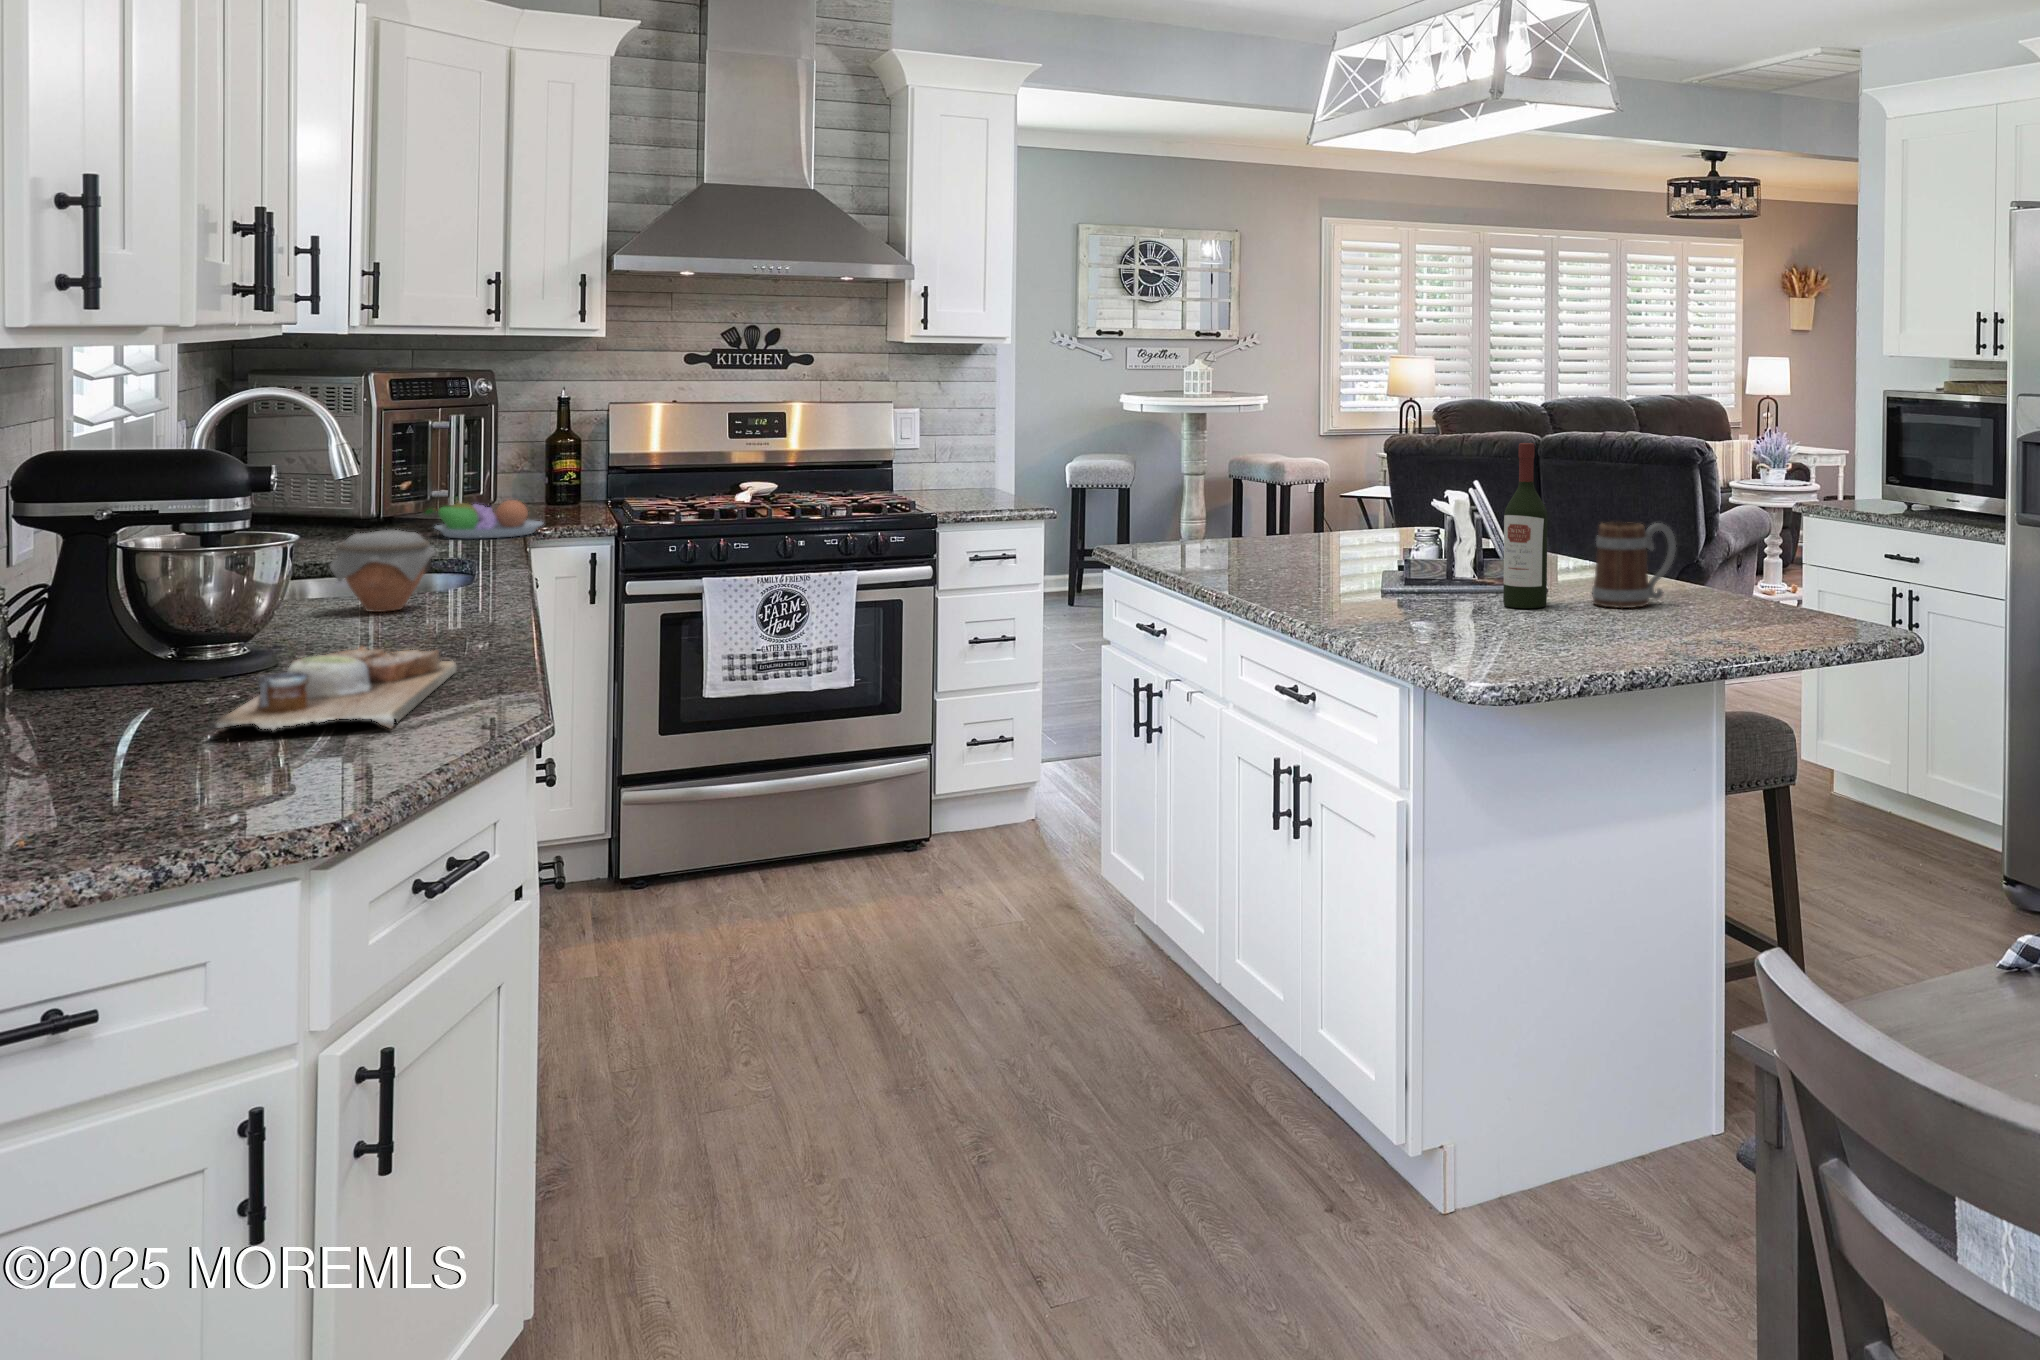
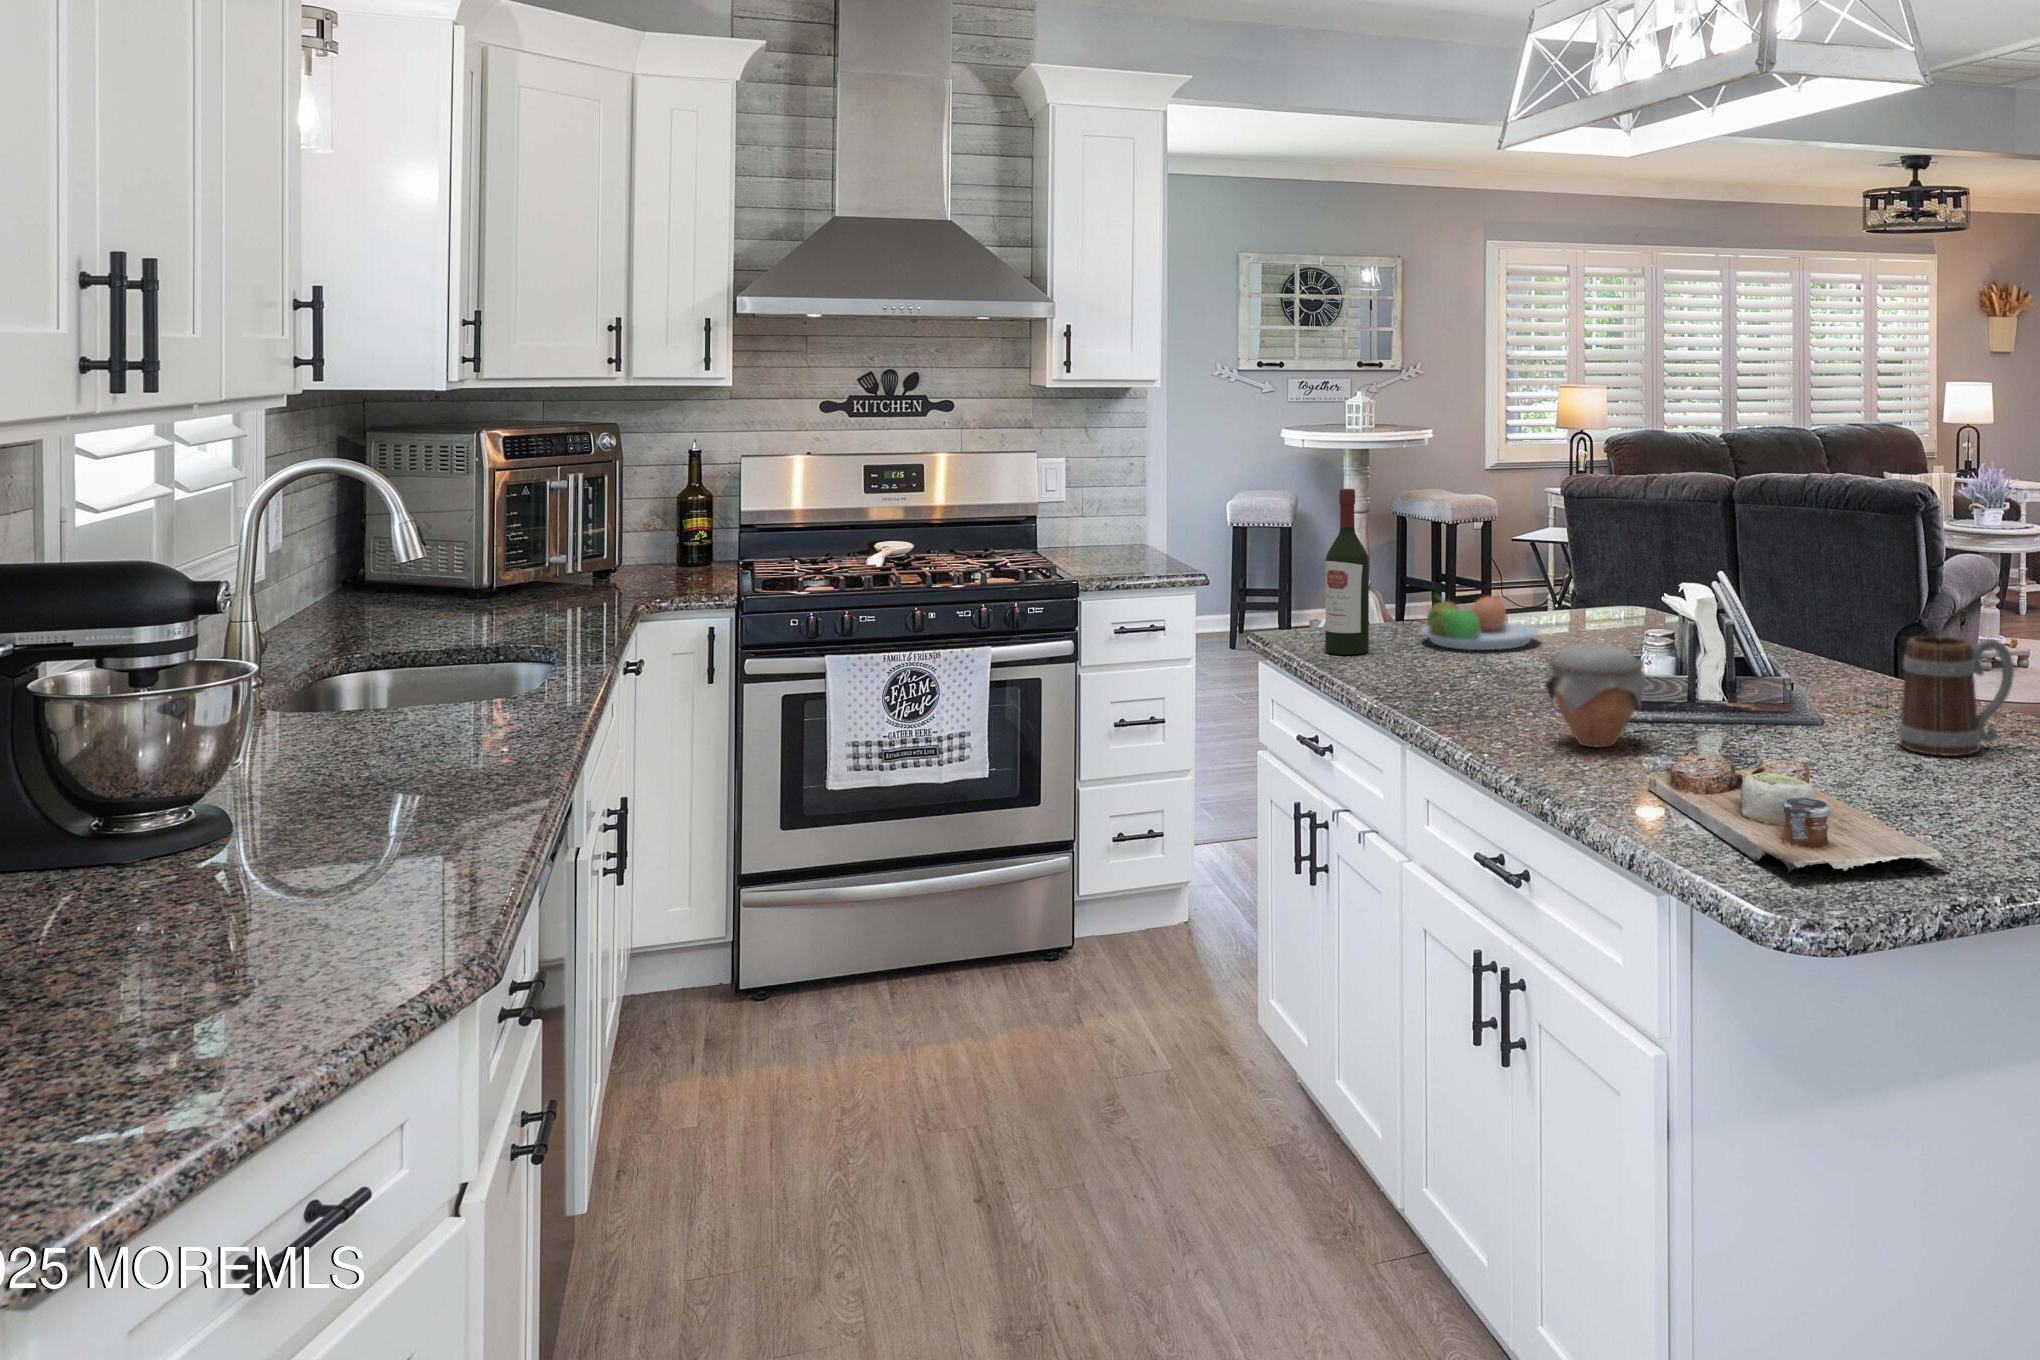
wine bottle: present [1503,443,1547,608] -> present [1325,489,1369,655]
fruit bowl: present [426,498,543,539] -> present [1421,594,1539,650]
jar: present [330,530,436,612] -> present [1545,643,1645,747]
cutting board: present [209,647,457,730] -> present [1648,752,1948,872]

